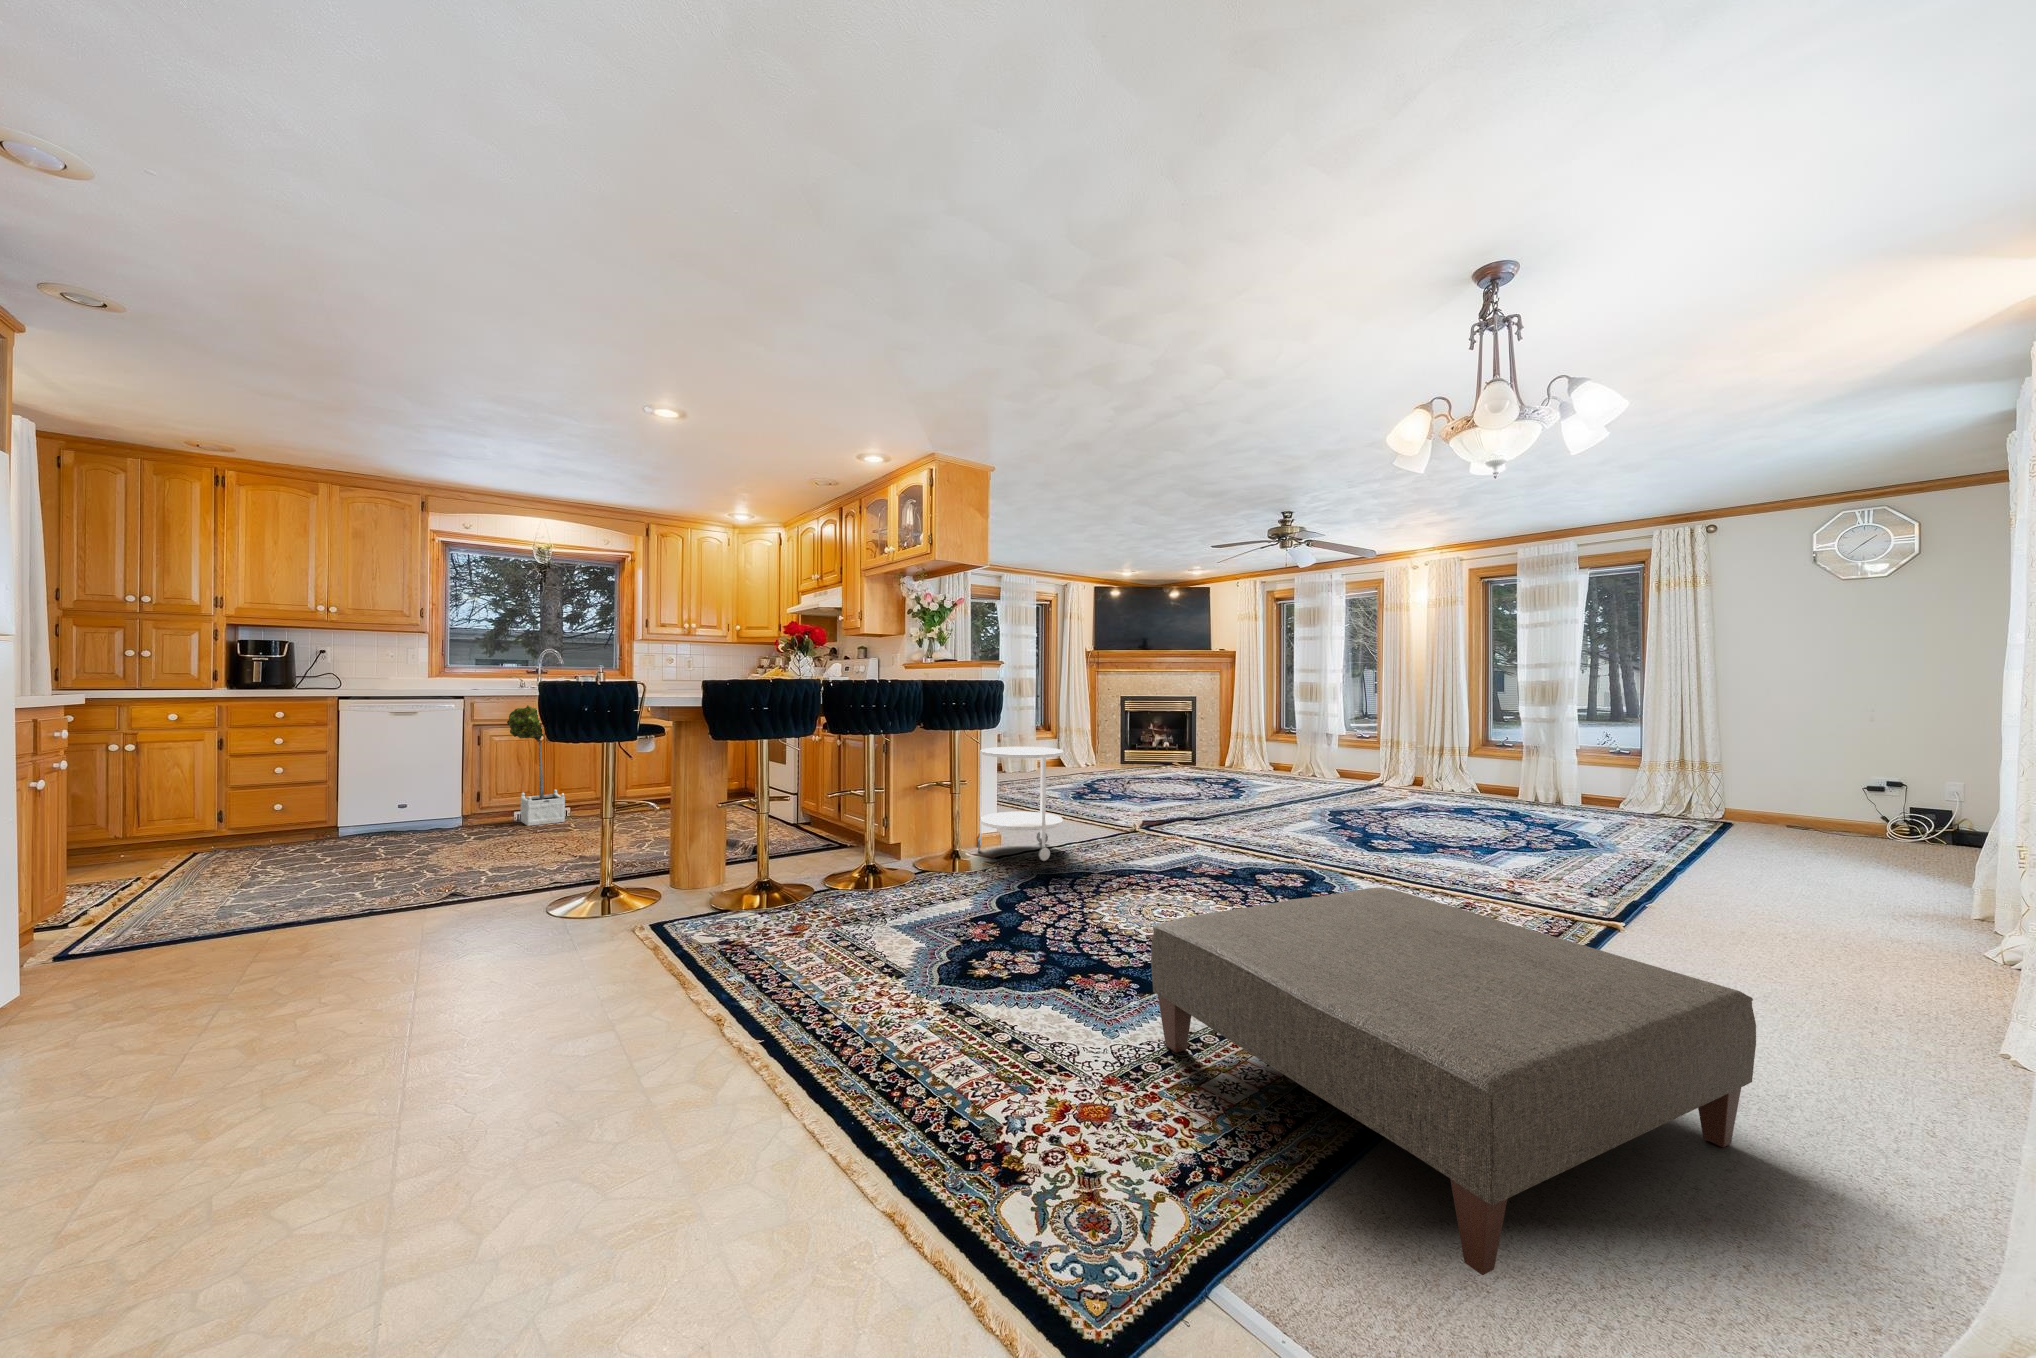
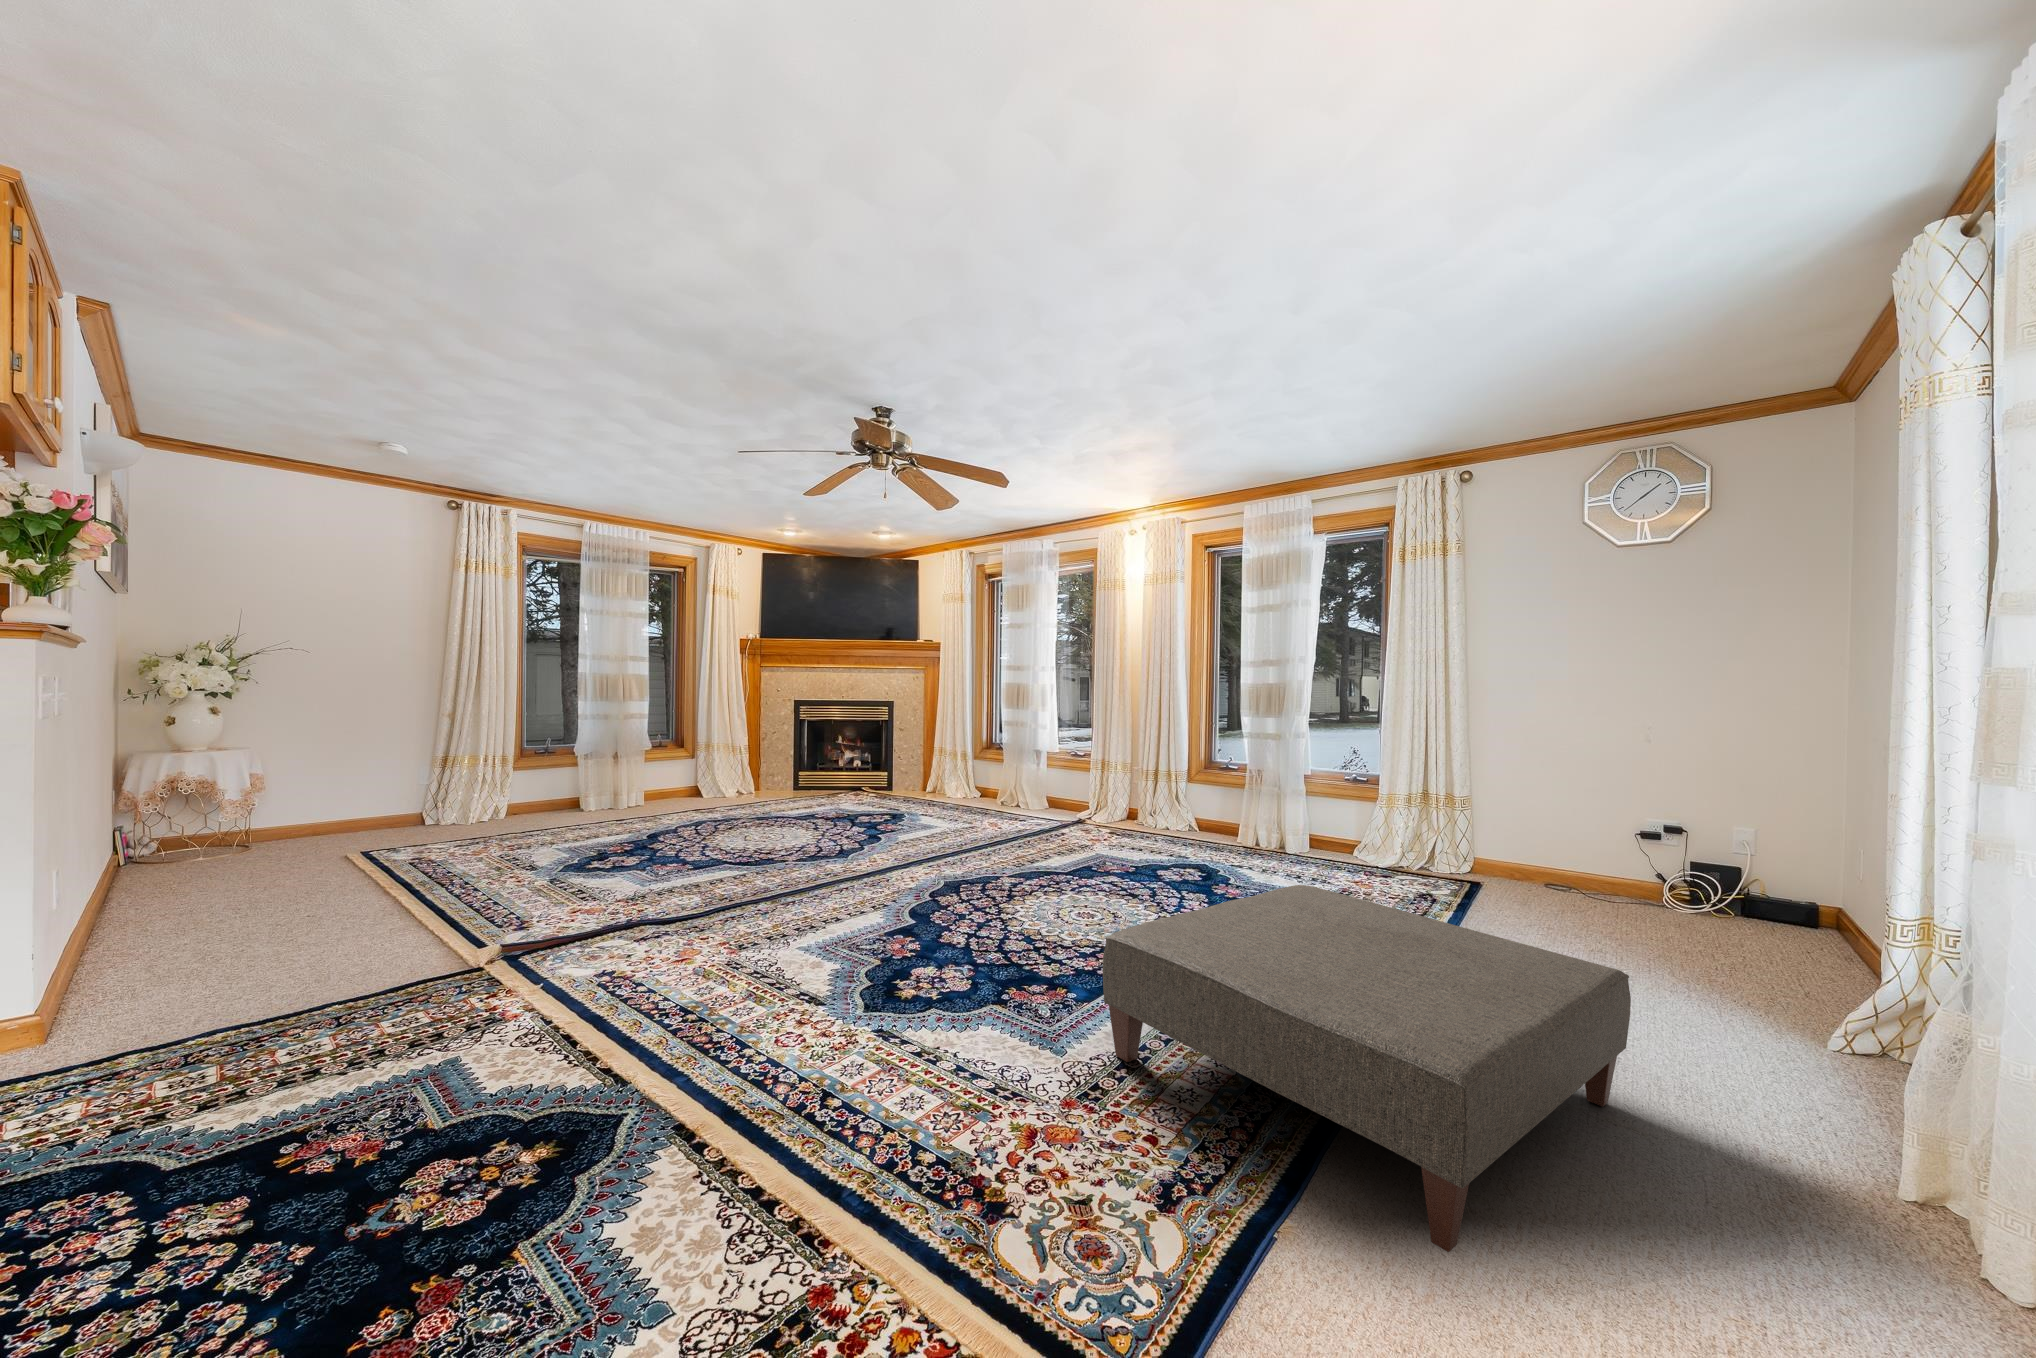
potted tree: present [507,705,565,826] -> none [265,691,351,840]
side table: present [978,747,1063,861] -> none [871,742,964,863]

